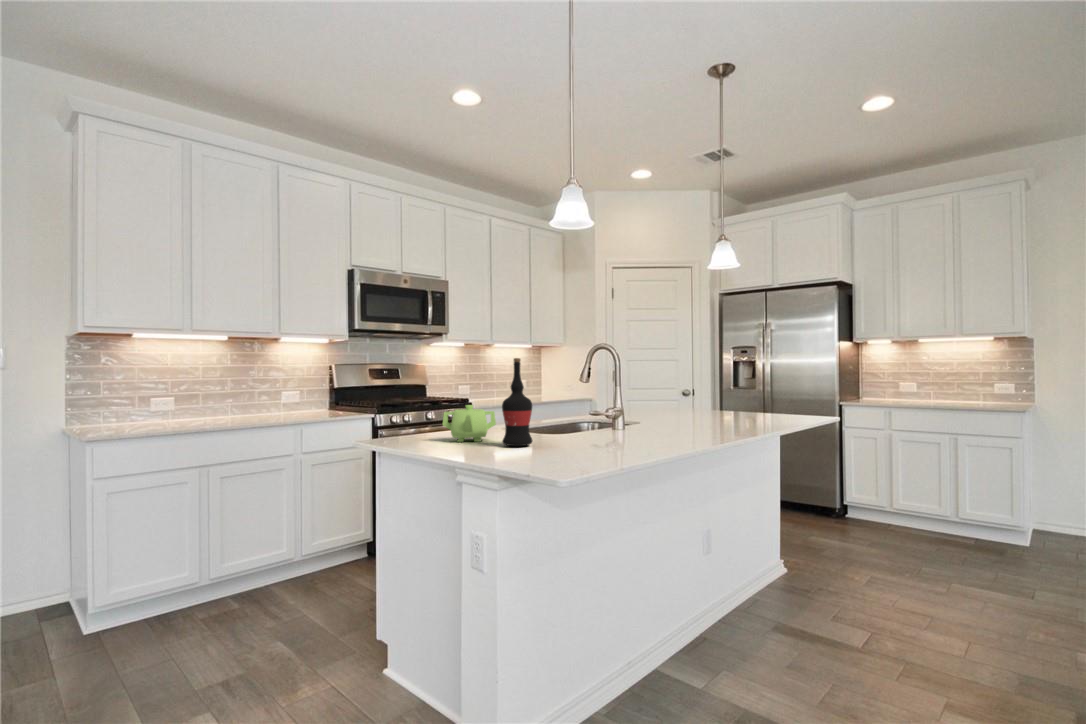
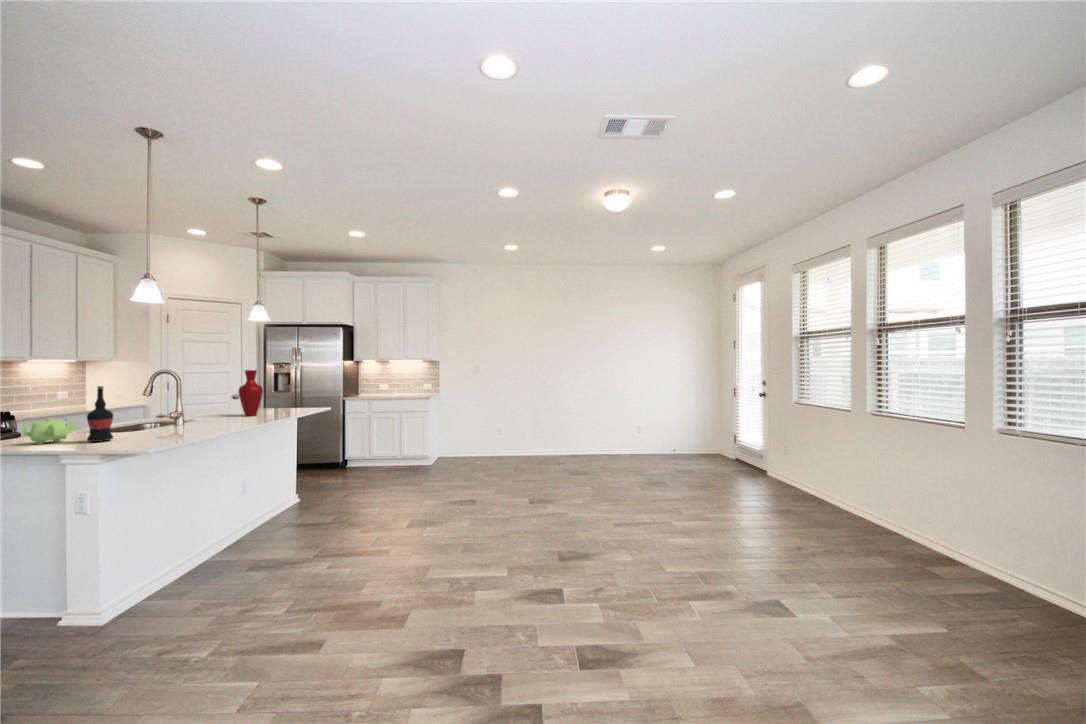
vase: none [695,346,731,422] -> present [239,370,263,416]

